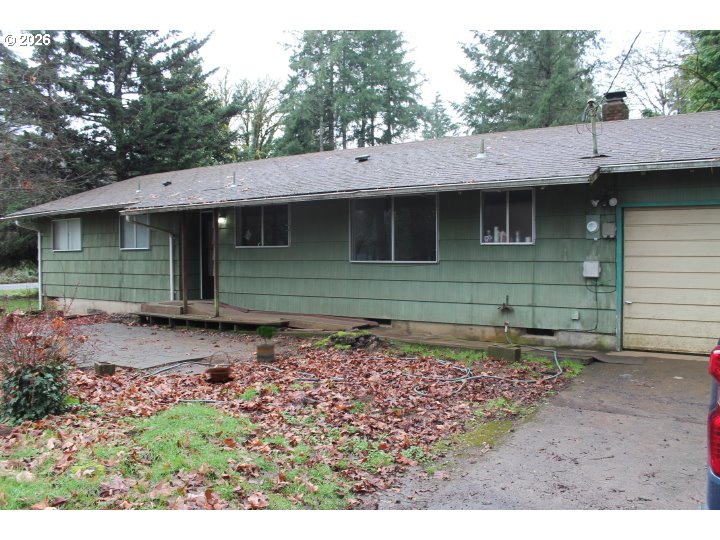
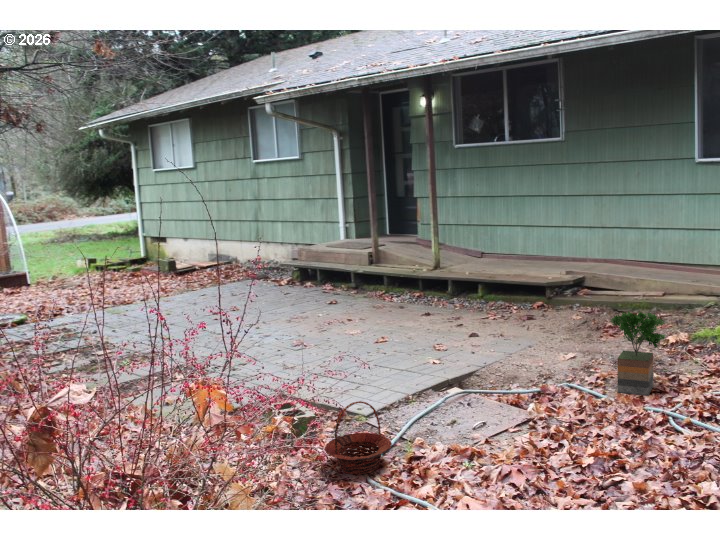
basket: present [205,352,234,381] -> present [325,401,392,475]

